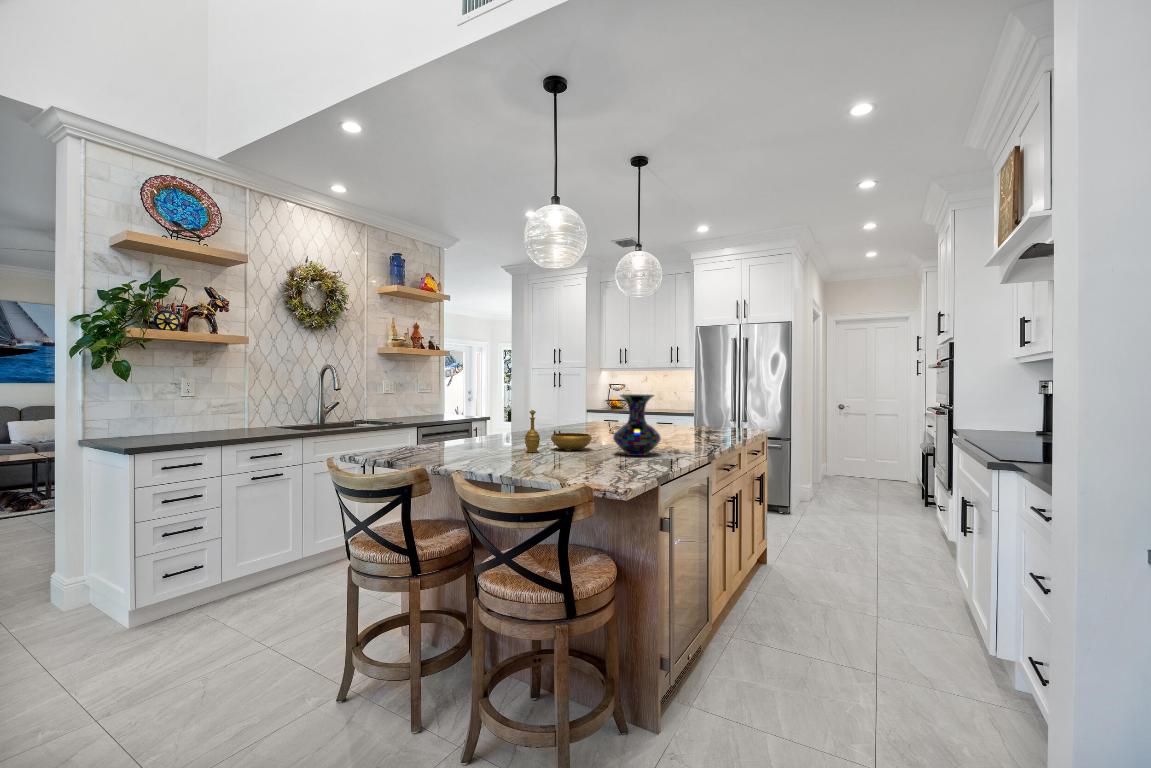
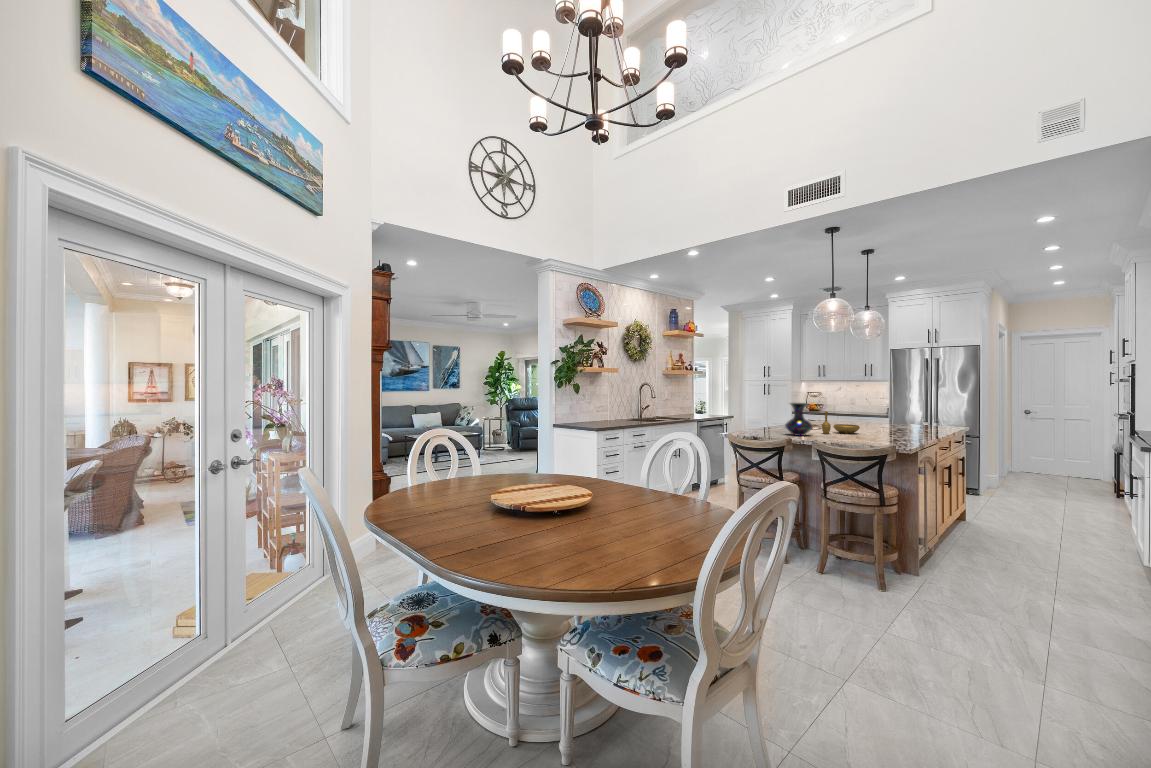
vase: present [613,394,661,456] -> present [785,403,813,436]

